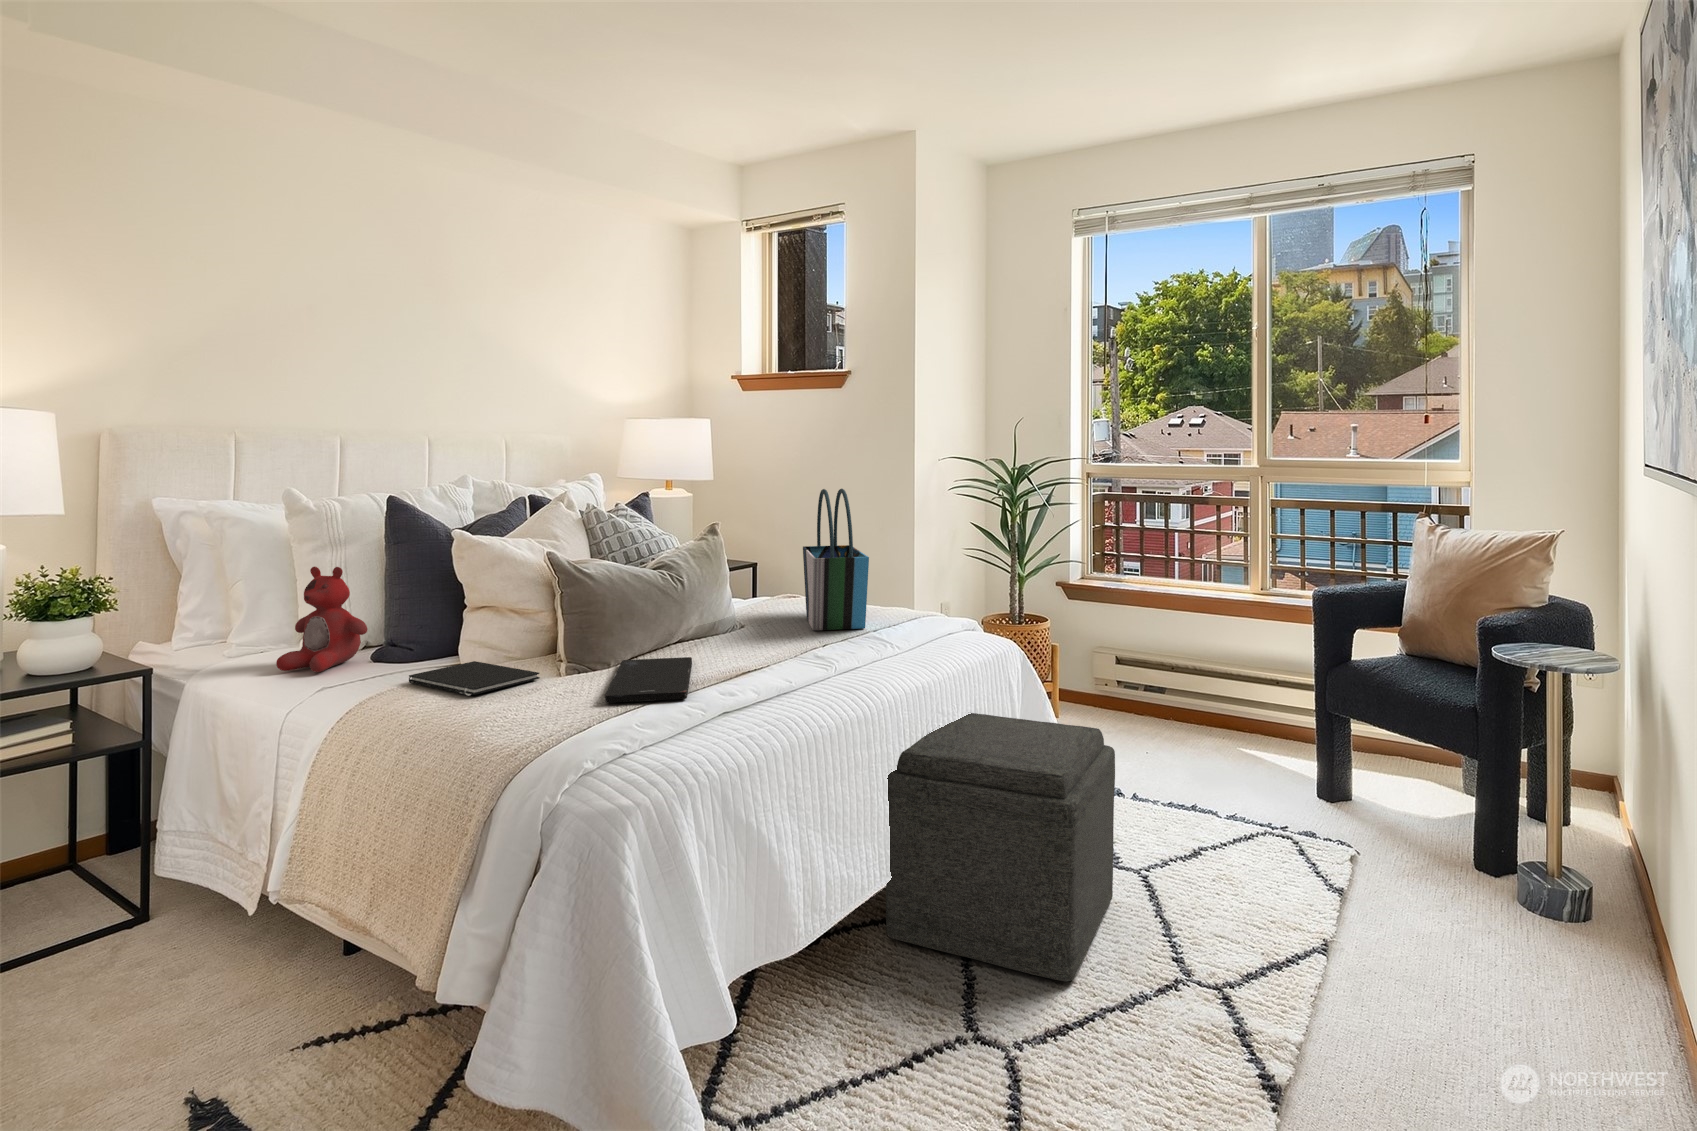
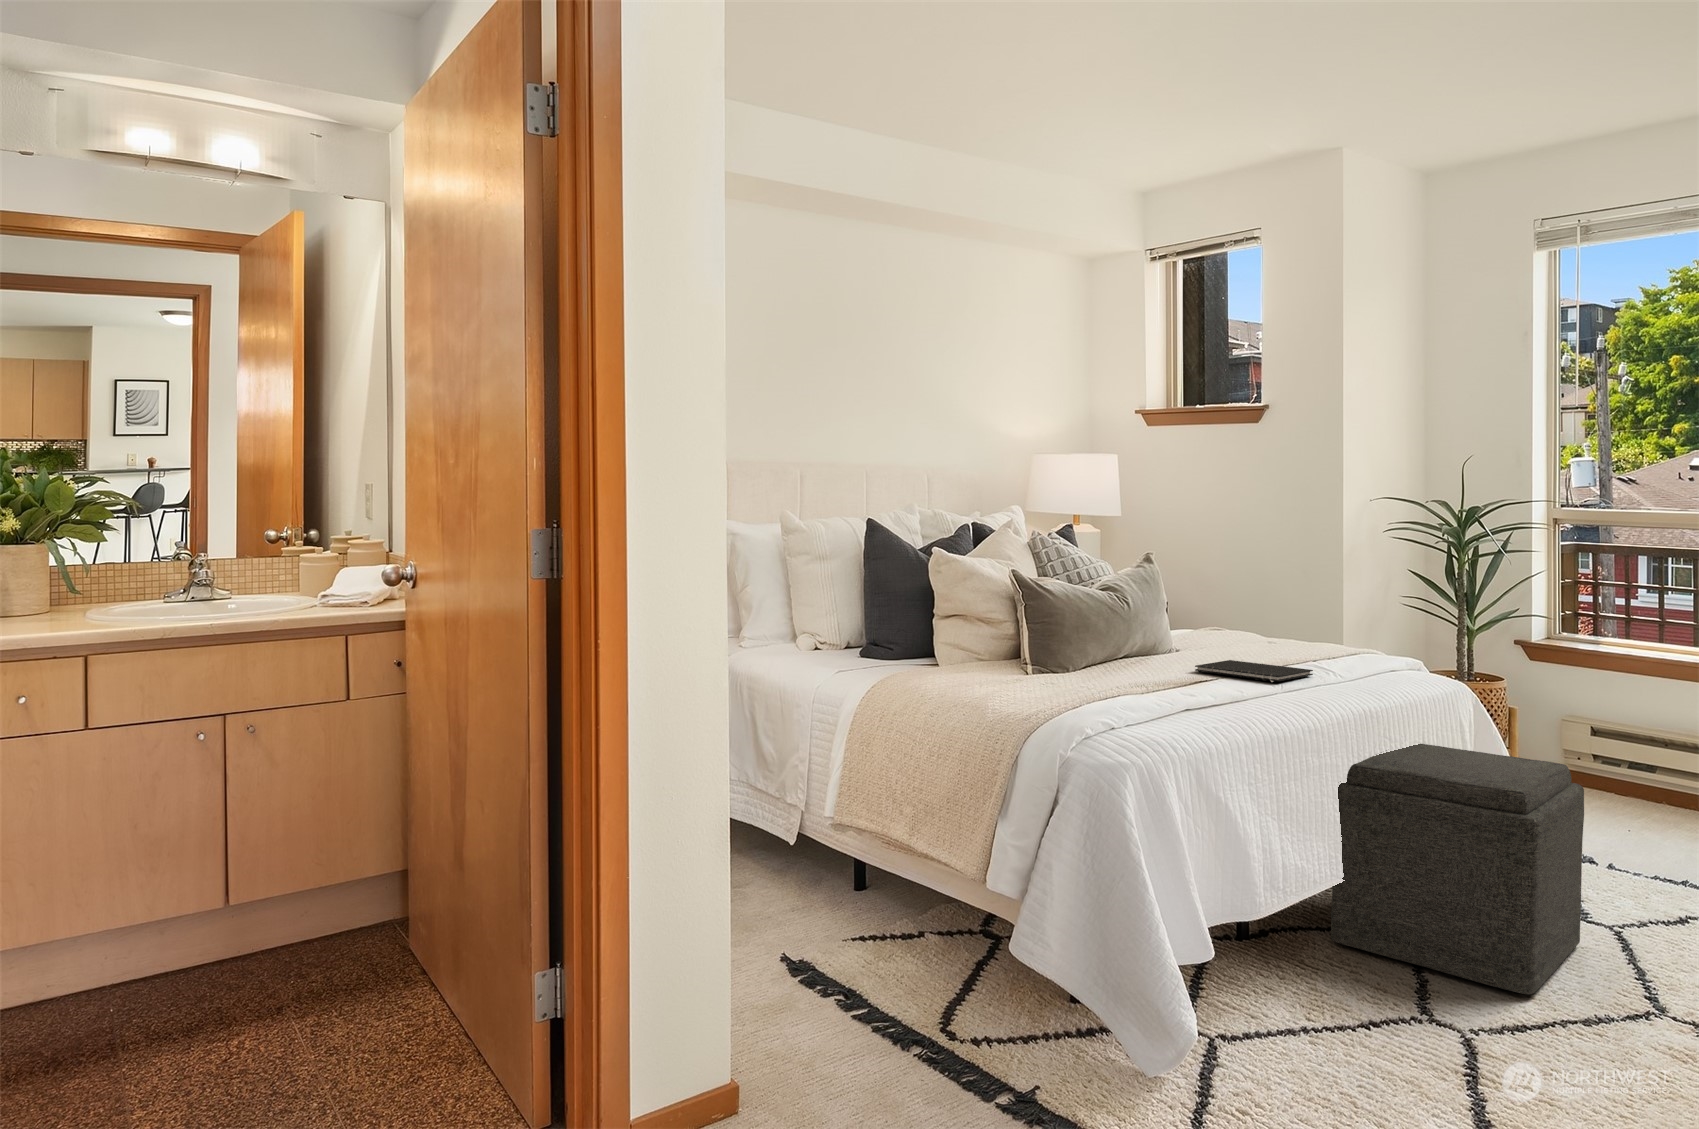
tote bag: present [803,489,869,630] -> none [1235,522,1312,658]
stuffed bear: present [276,567,368,672] -> none [797,577,863,662]
smartphone: present [605,657,692,703] -> none [1081,667,1155,695]
notebook: present [409,661,540,696] -> present [1195,660,1313,682]

